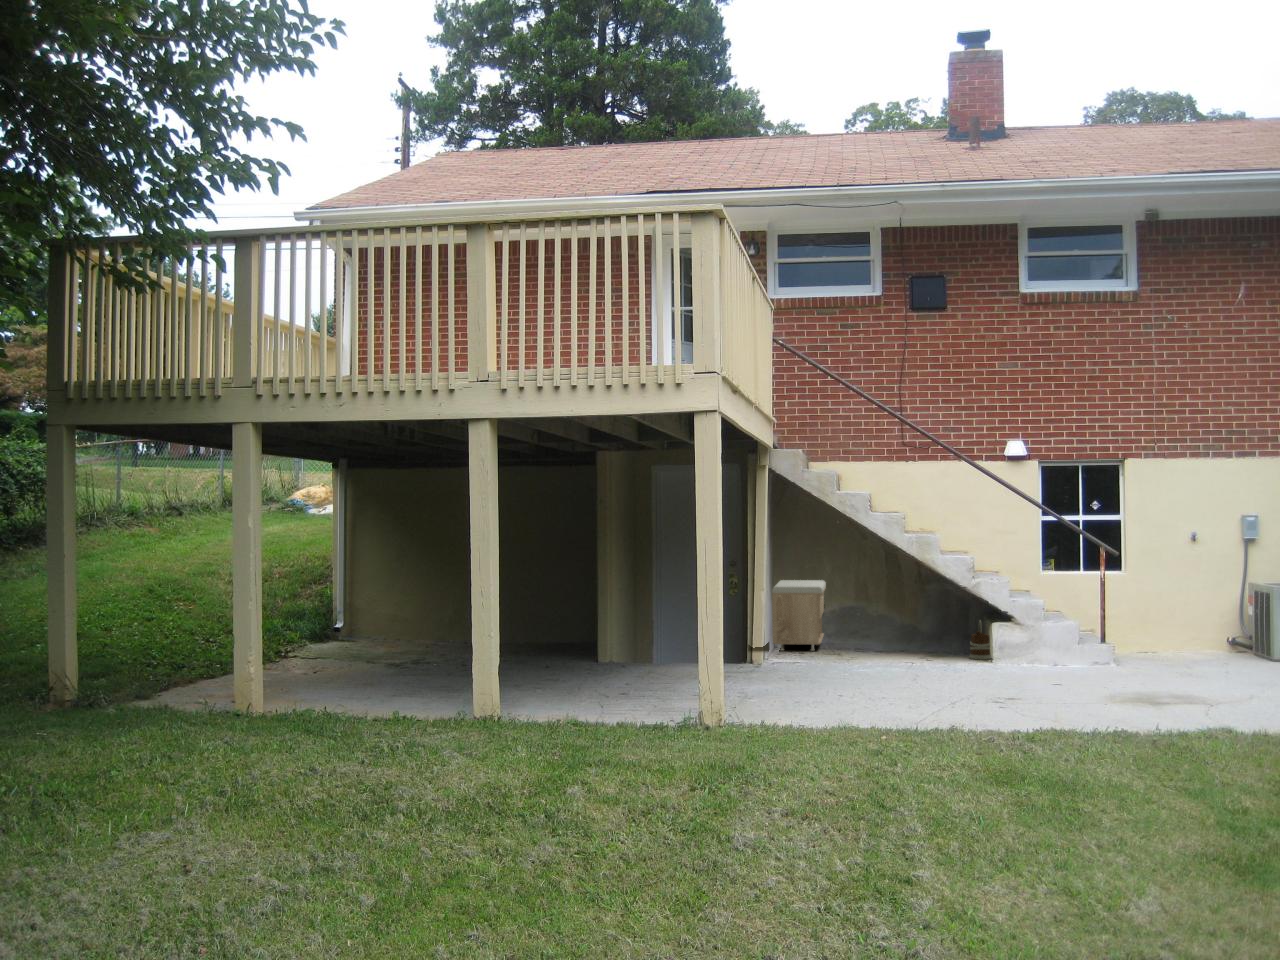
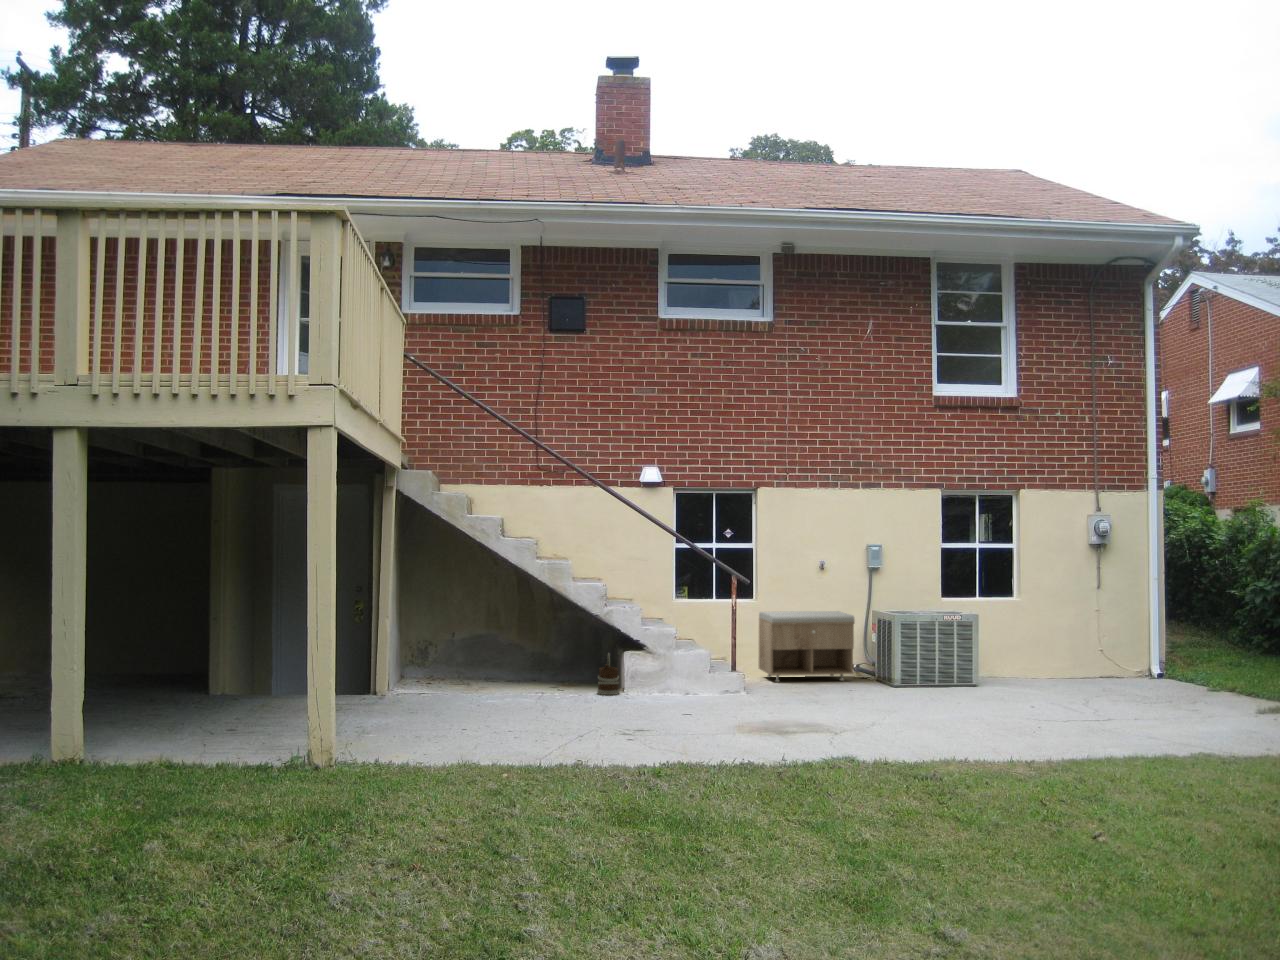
storage bench: present [772,580,826,651] -> present [759,611,855,682]

